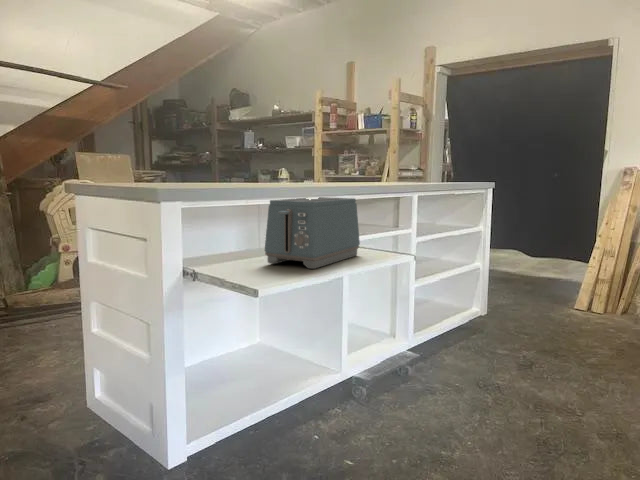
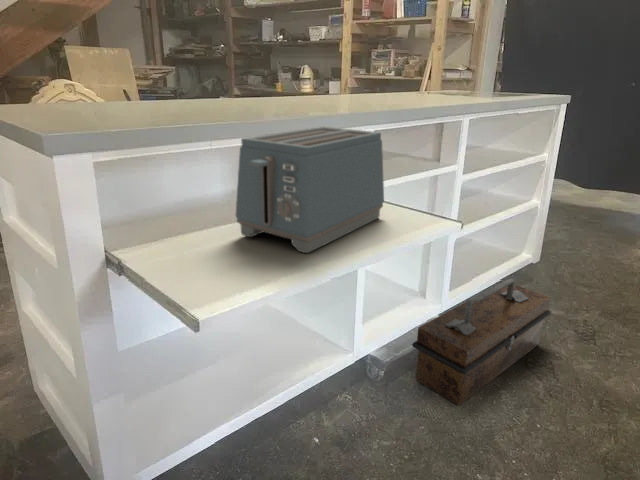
toolbox: none [386,312,491,404] -> present [412,279,551,405]

